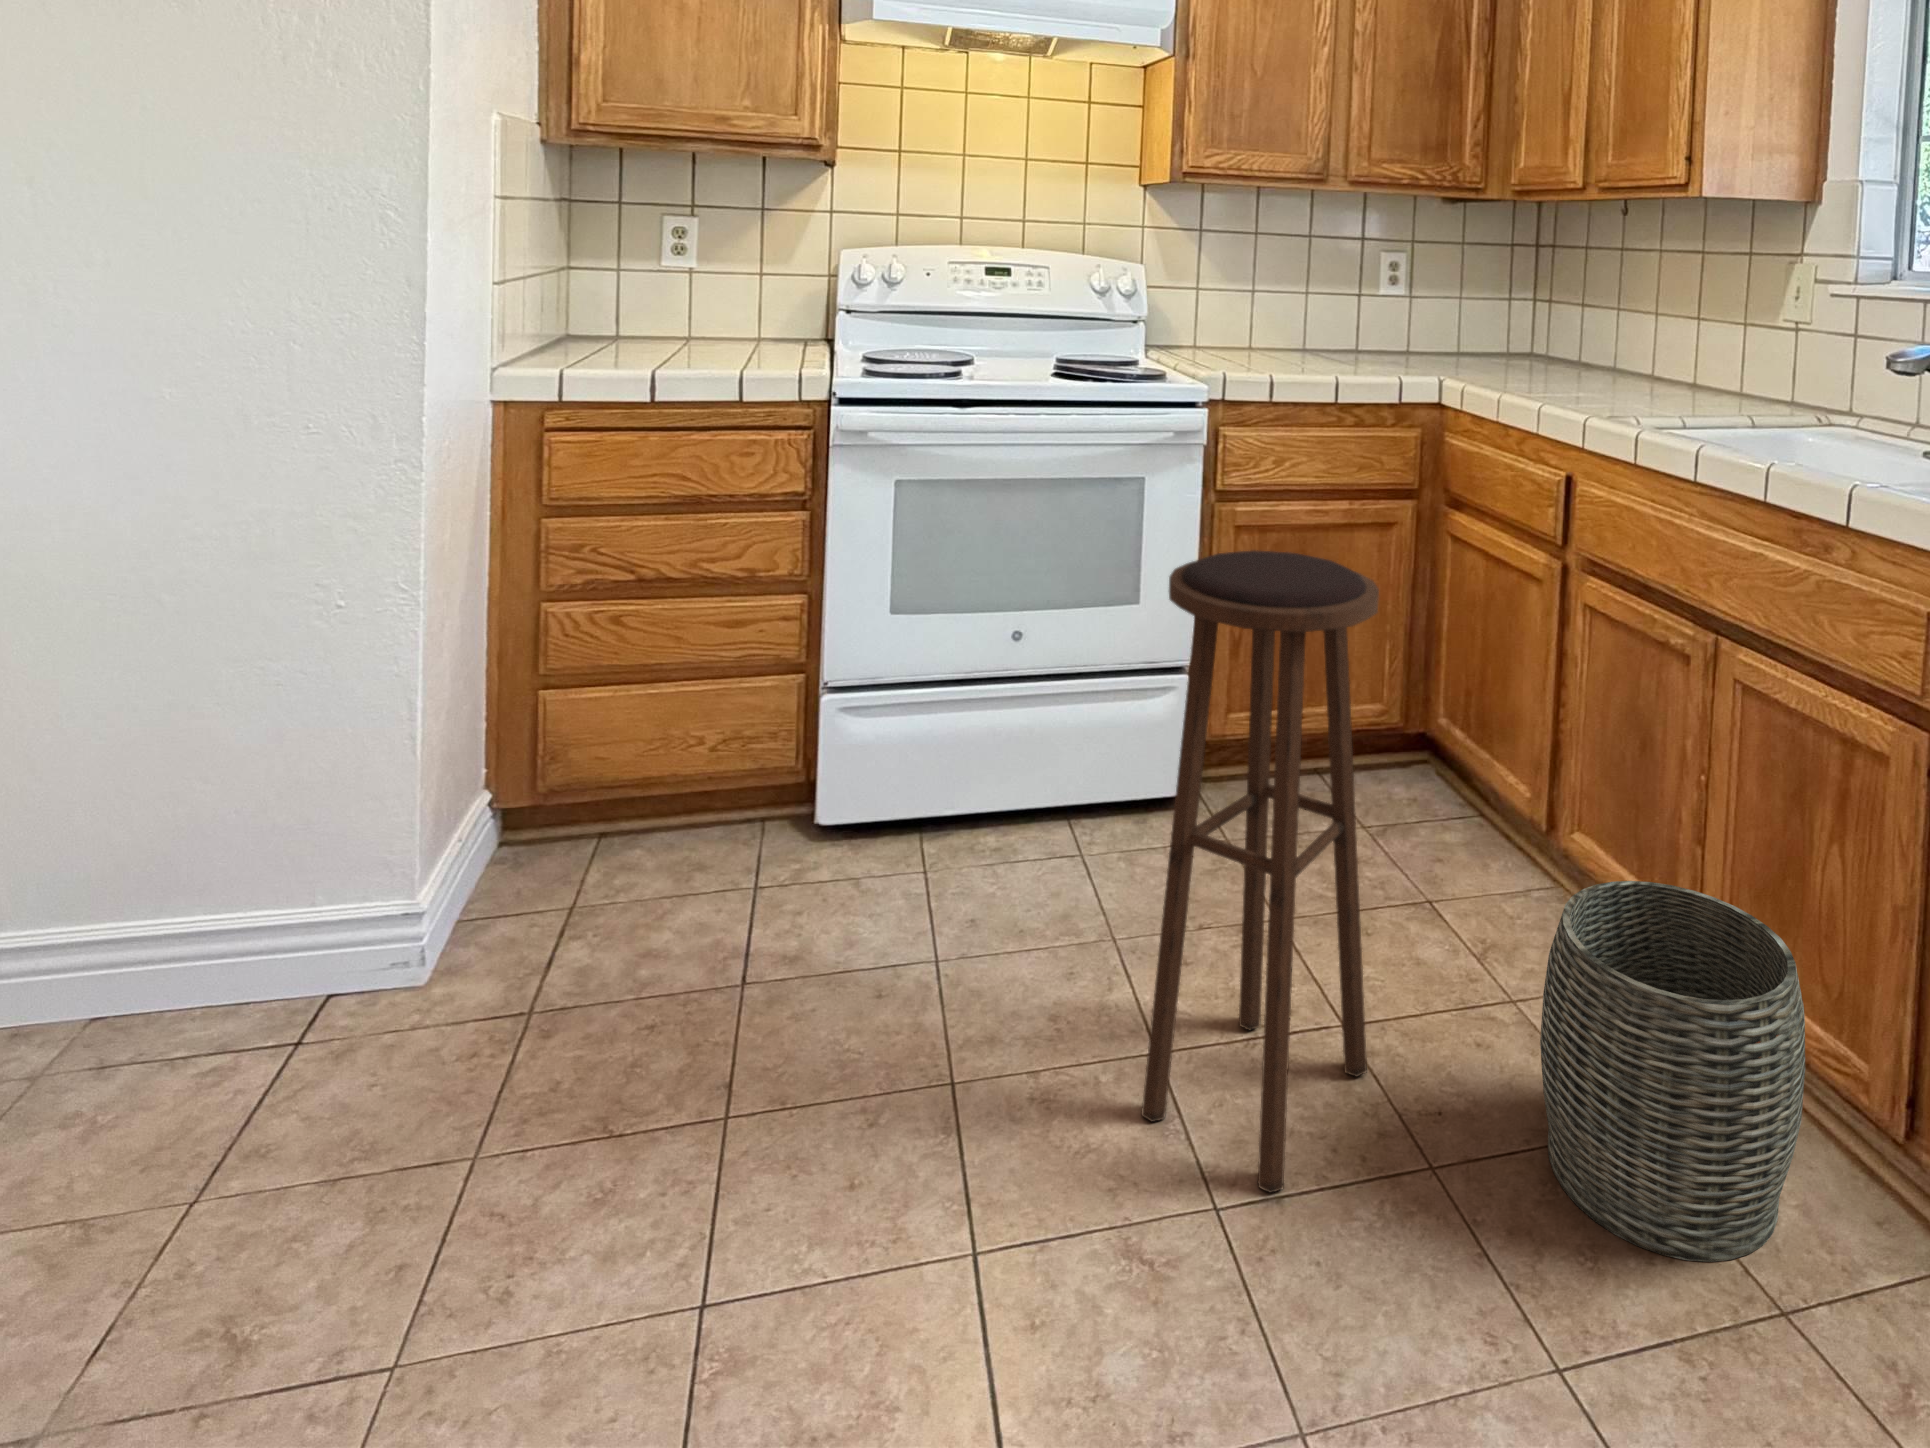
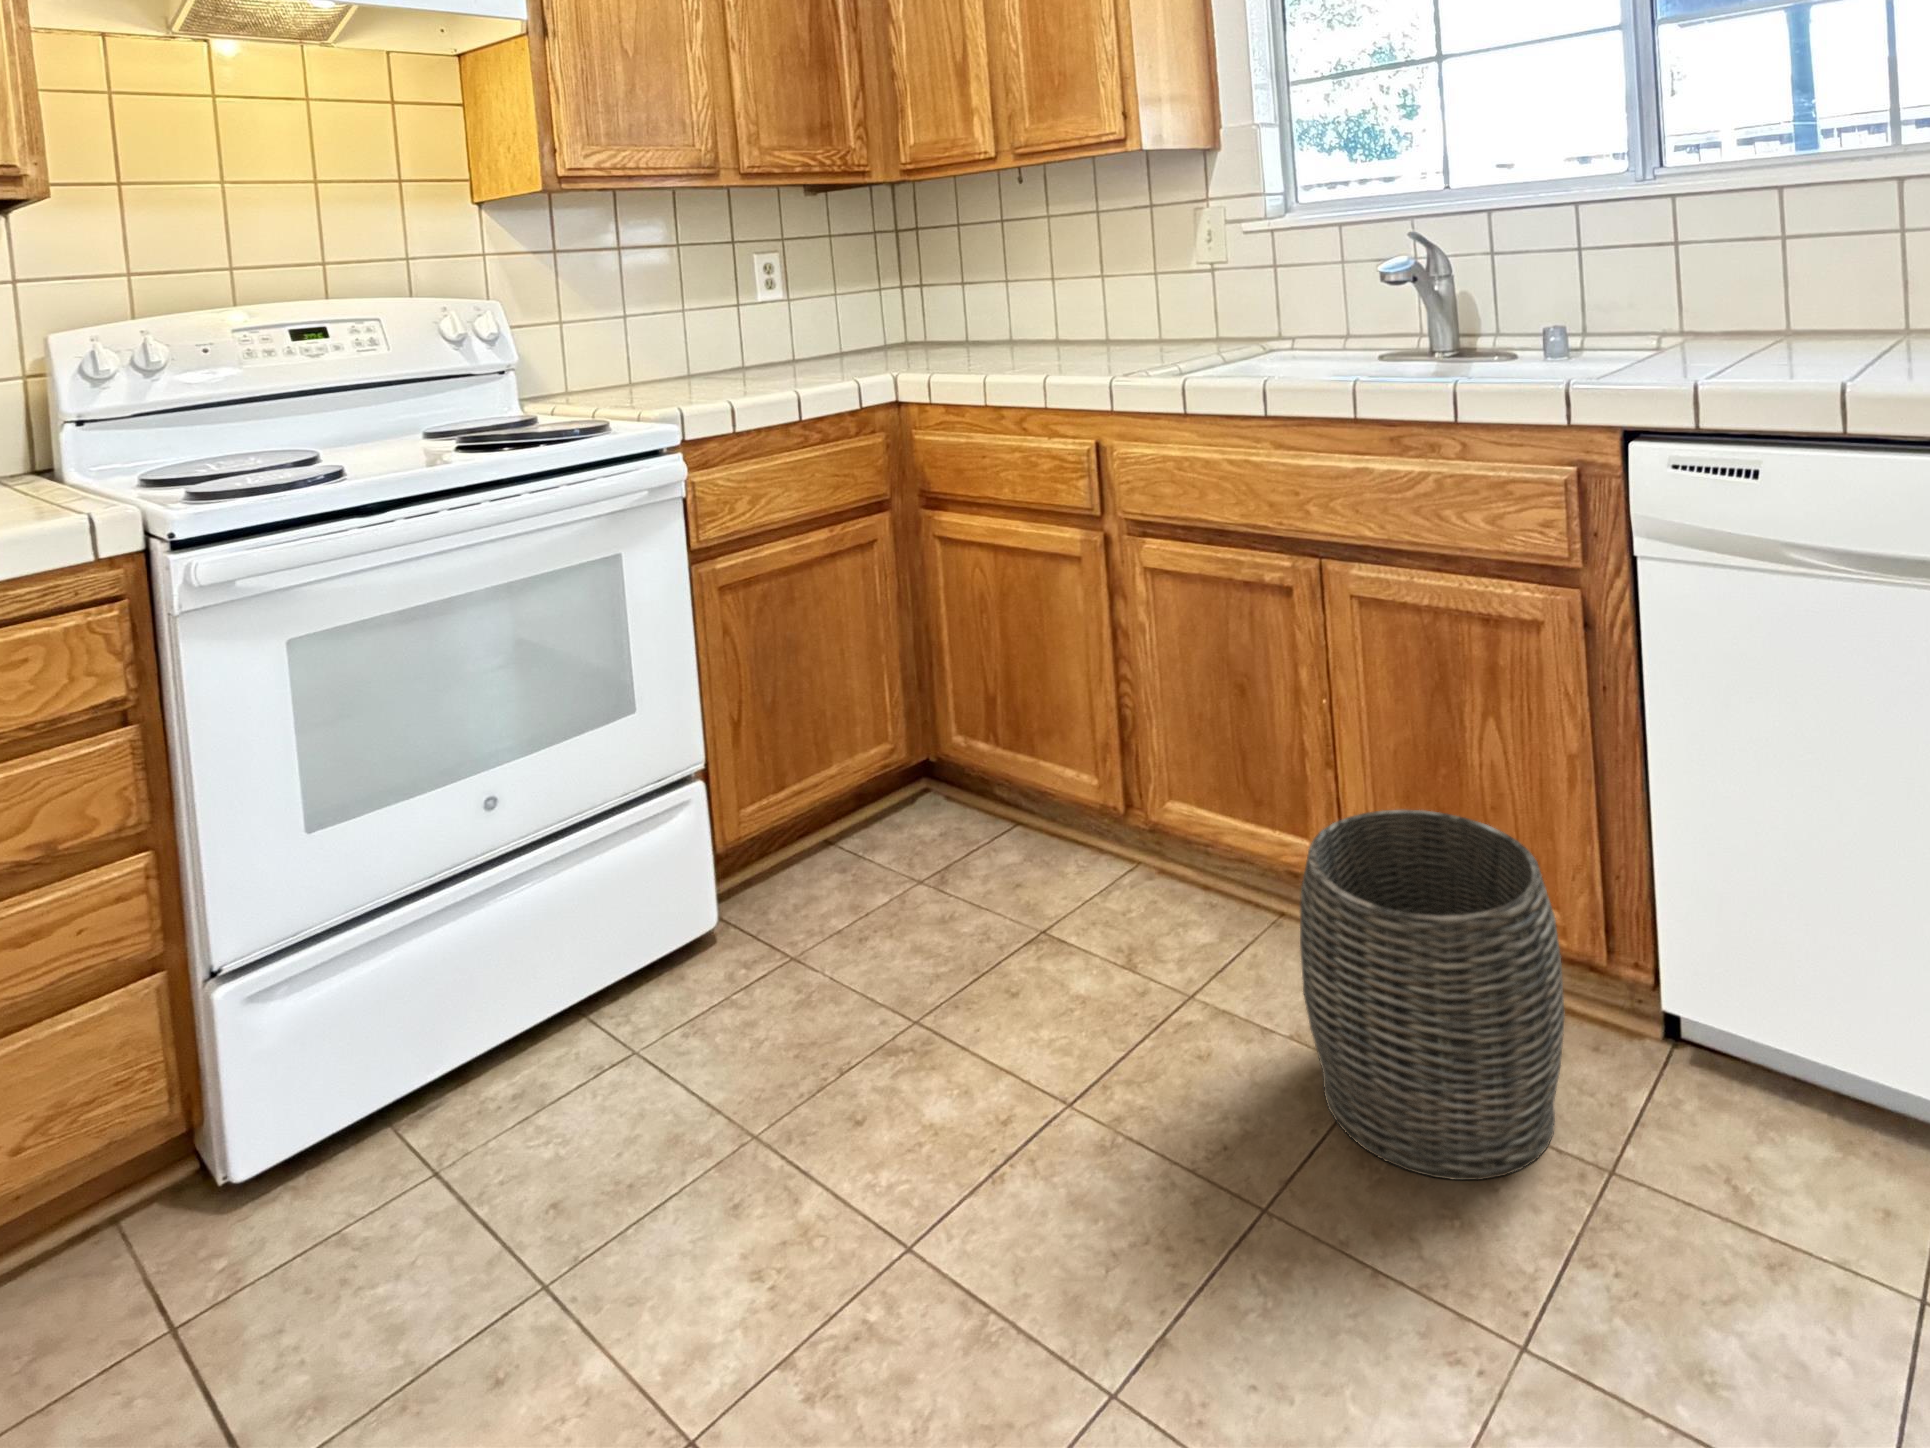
stool: present [1142,550,1379,1193] -> none [878,580,1167,1340]

